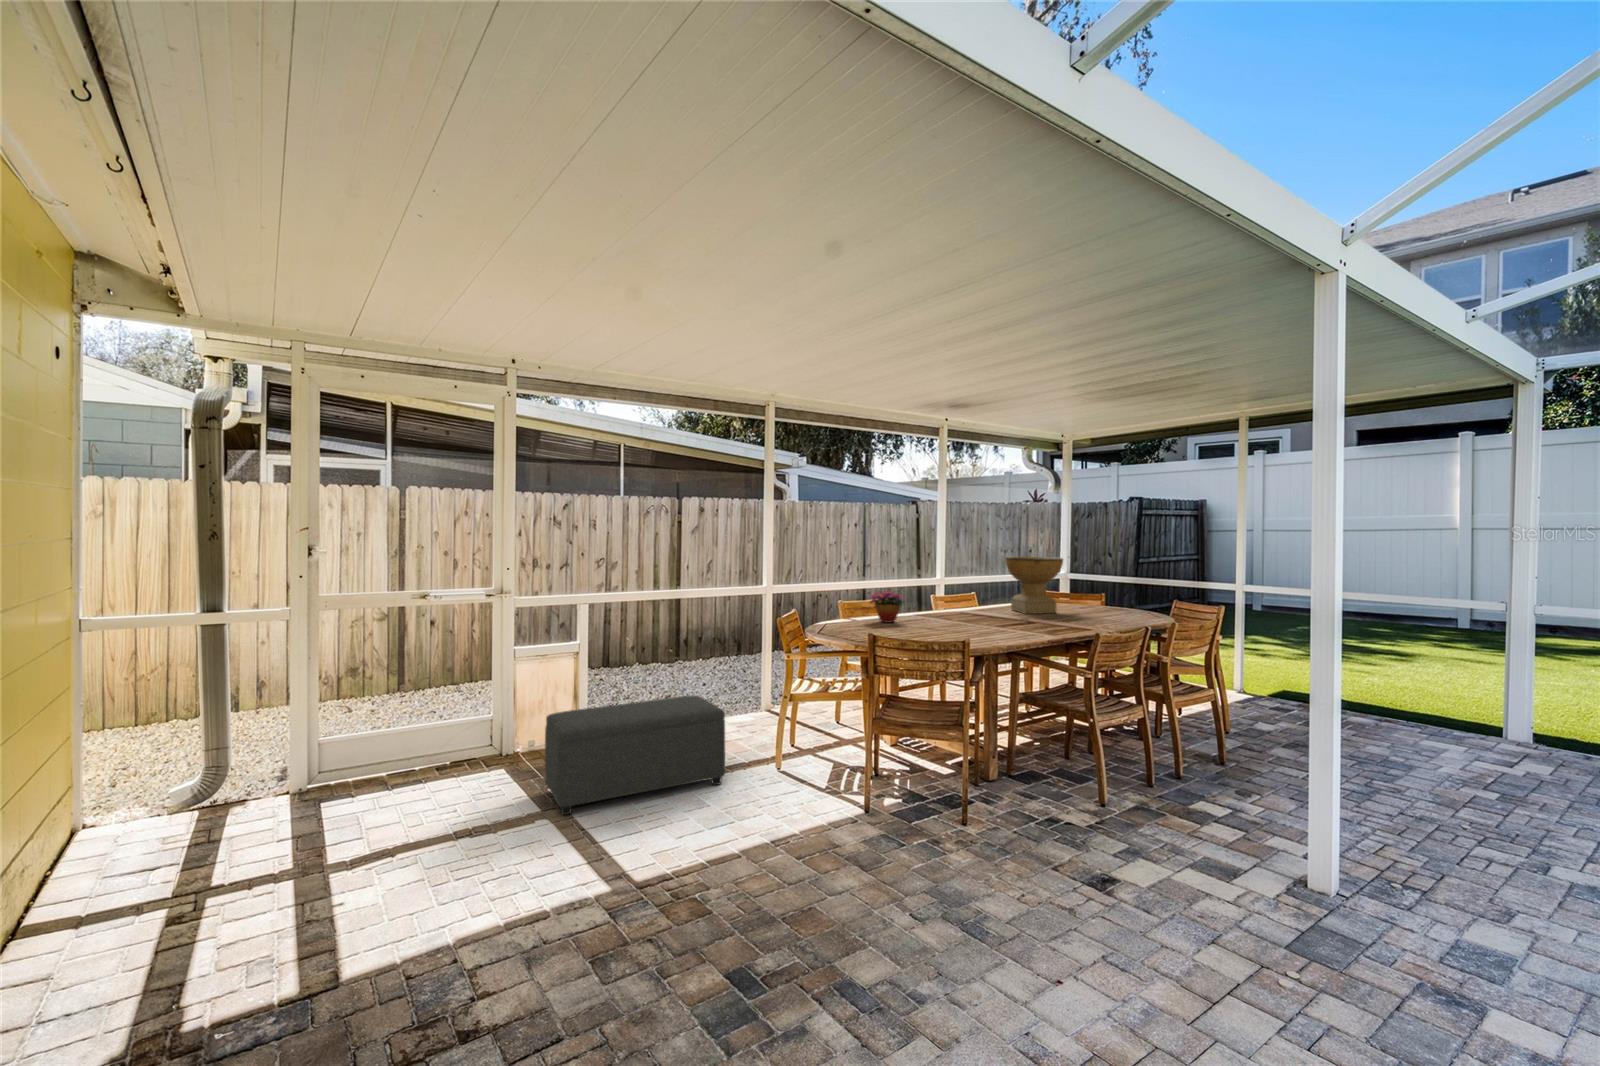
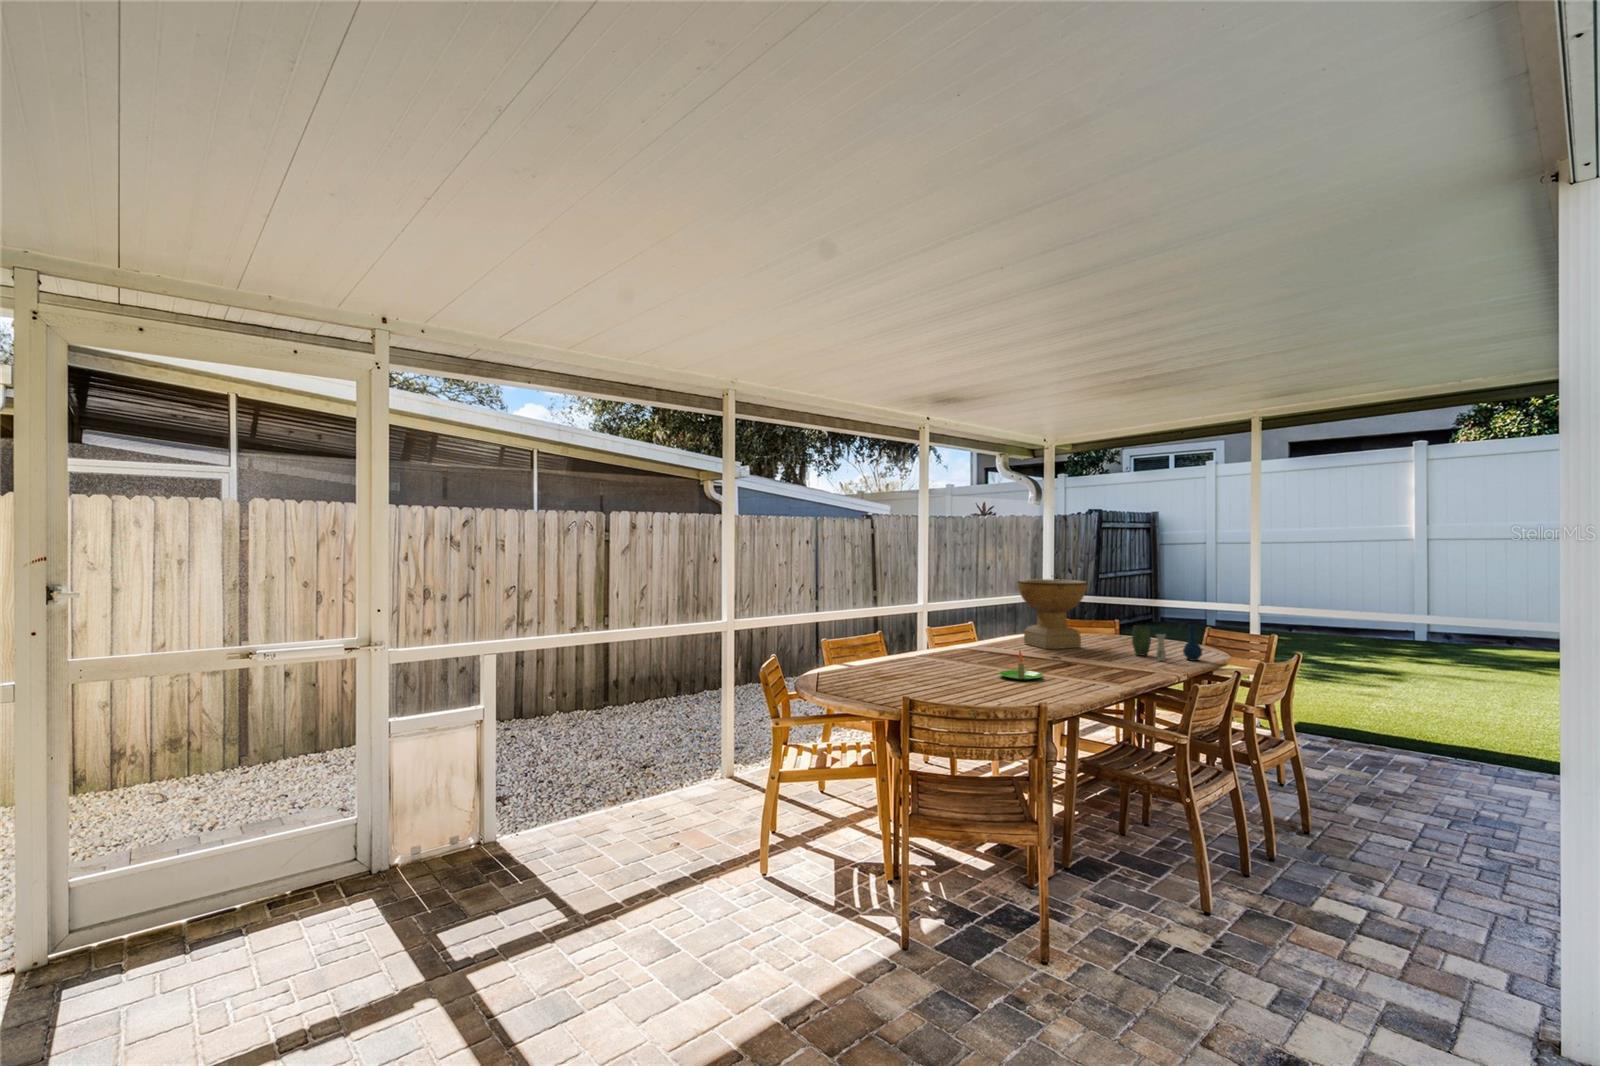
flower arrangement: present [870,591,903,623] -> none [864,627,923,668]
vase: none [1094,594,1149,624] -> present [1132,625,1202,661]
candle: none [966,608,1000,632] -> present [999,650,1043,680]
ottoman: present [545,695,725,815] -> none [433,780,697,988]

